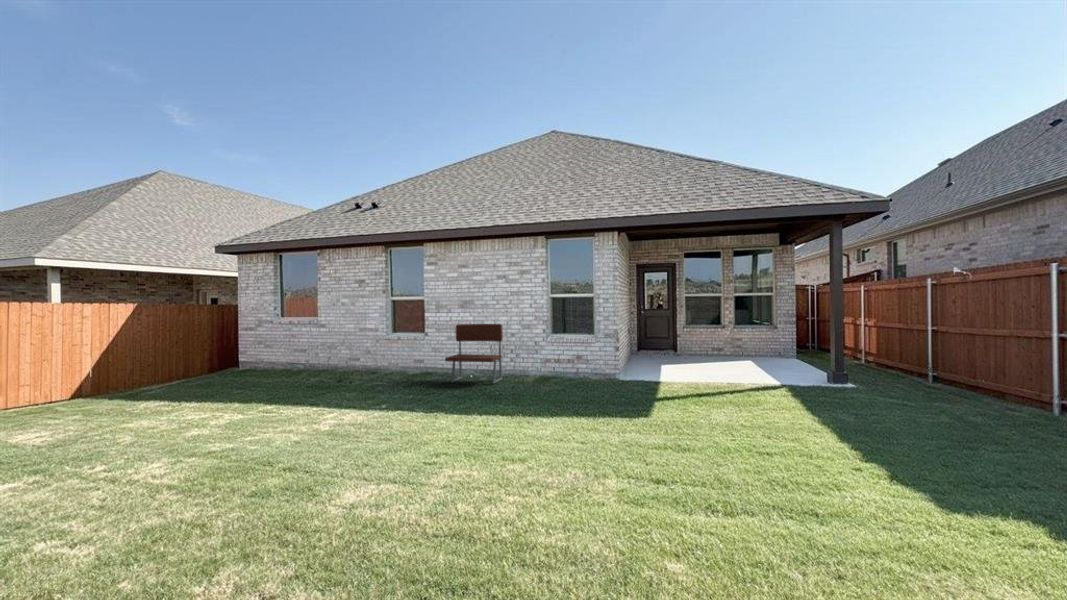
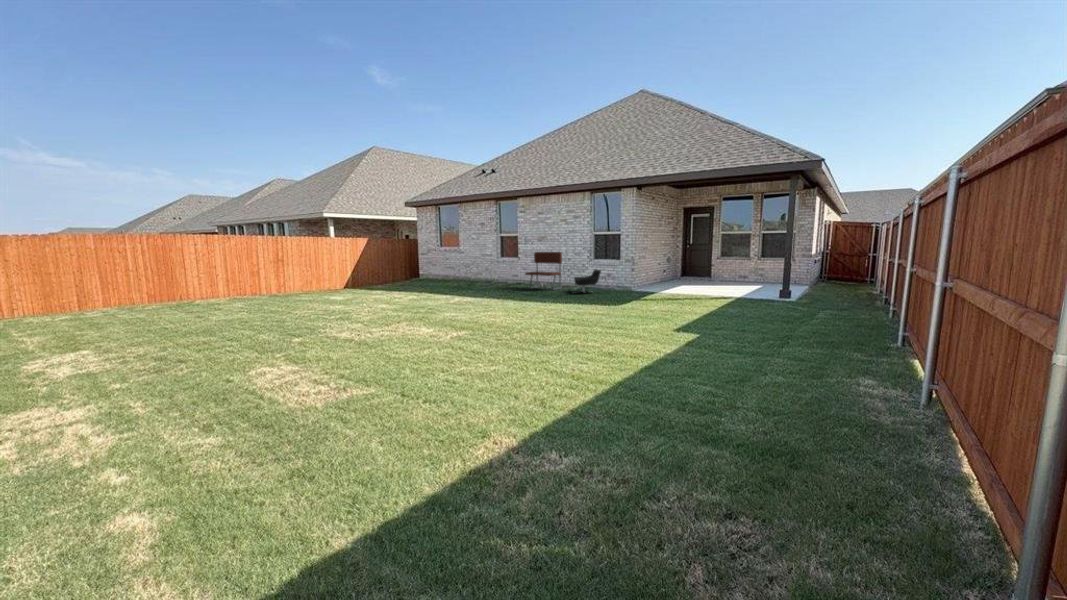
lounge chair: none [528,349,573,389] -> present [574,269,601,292]

